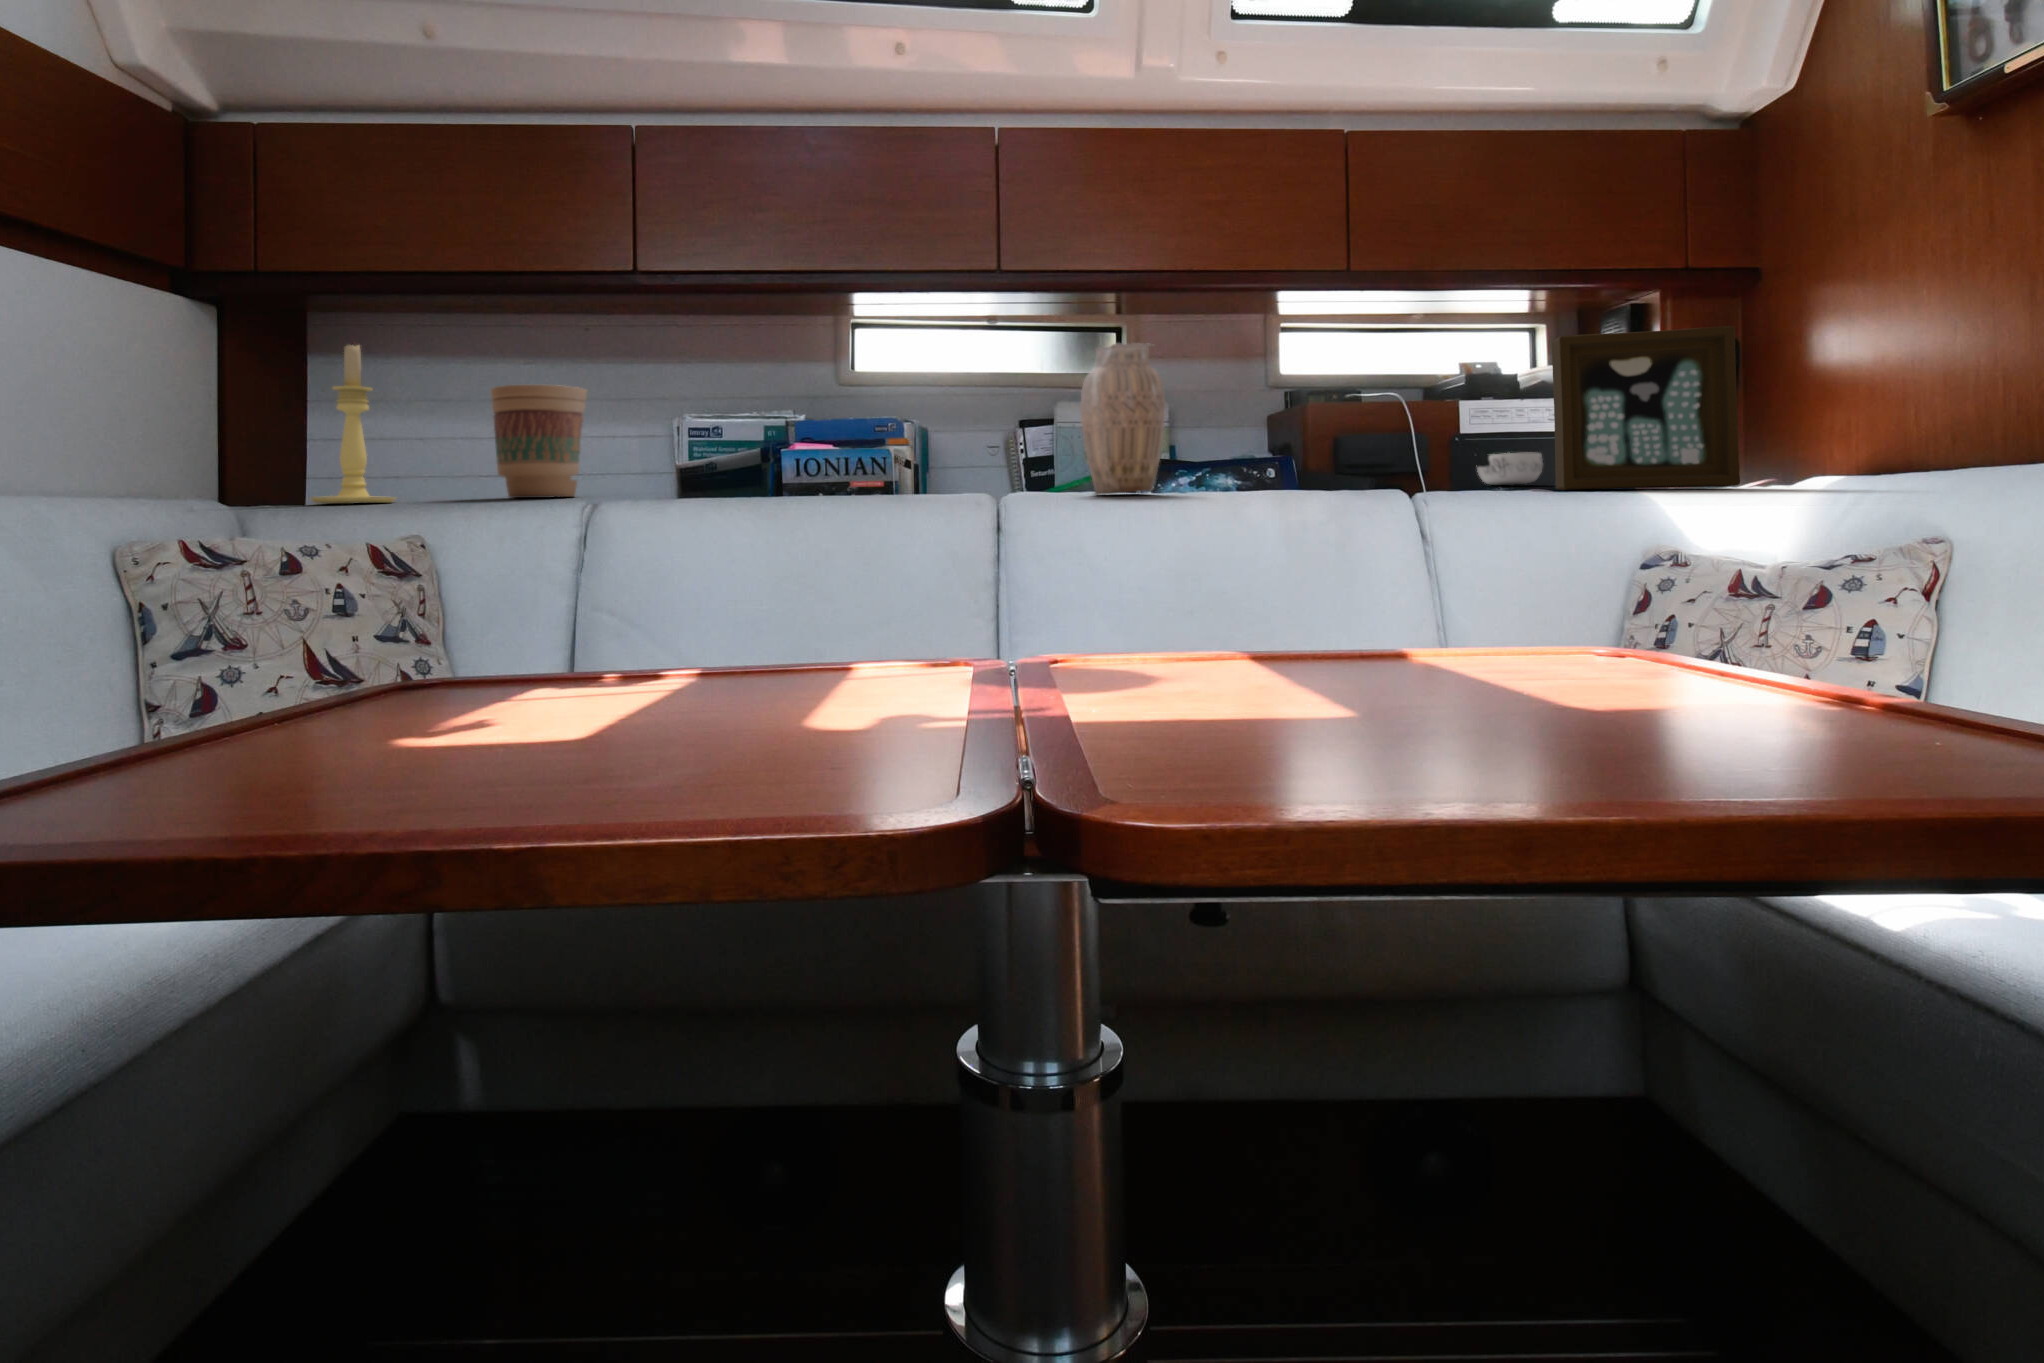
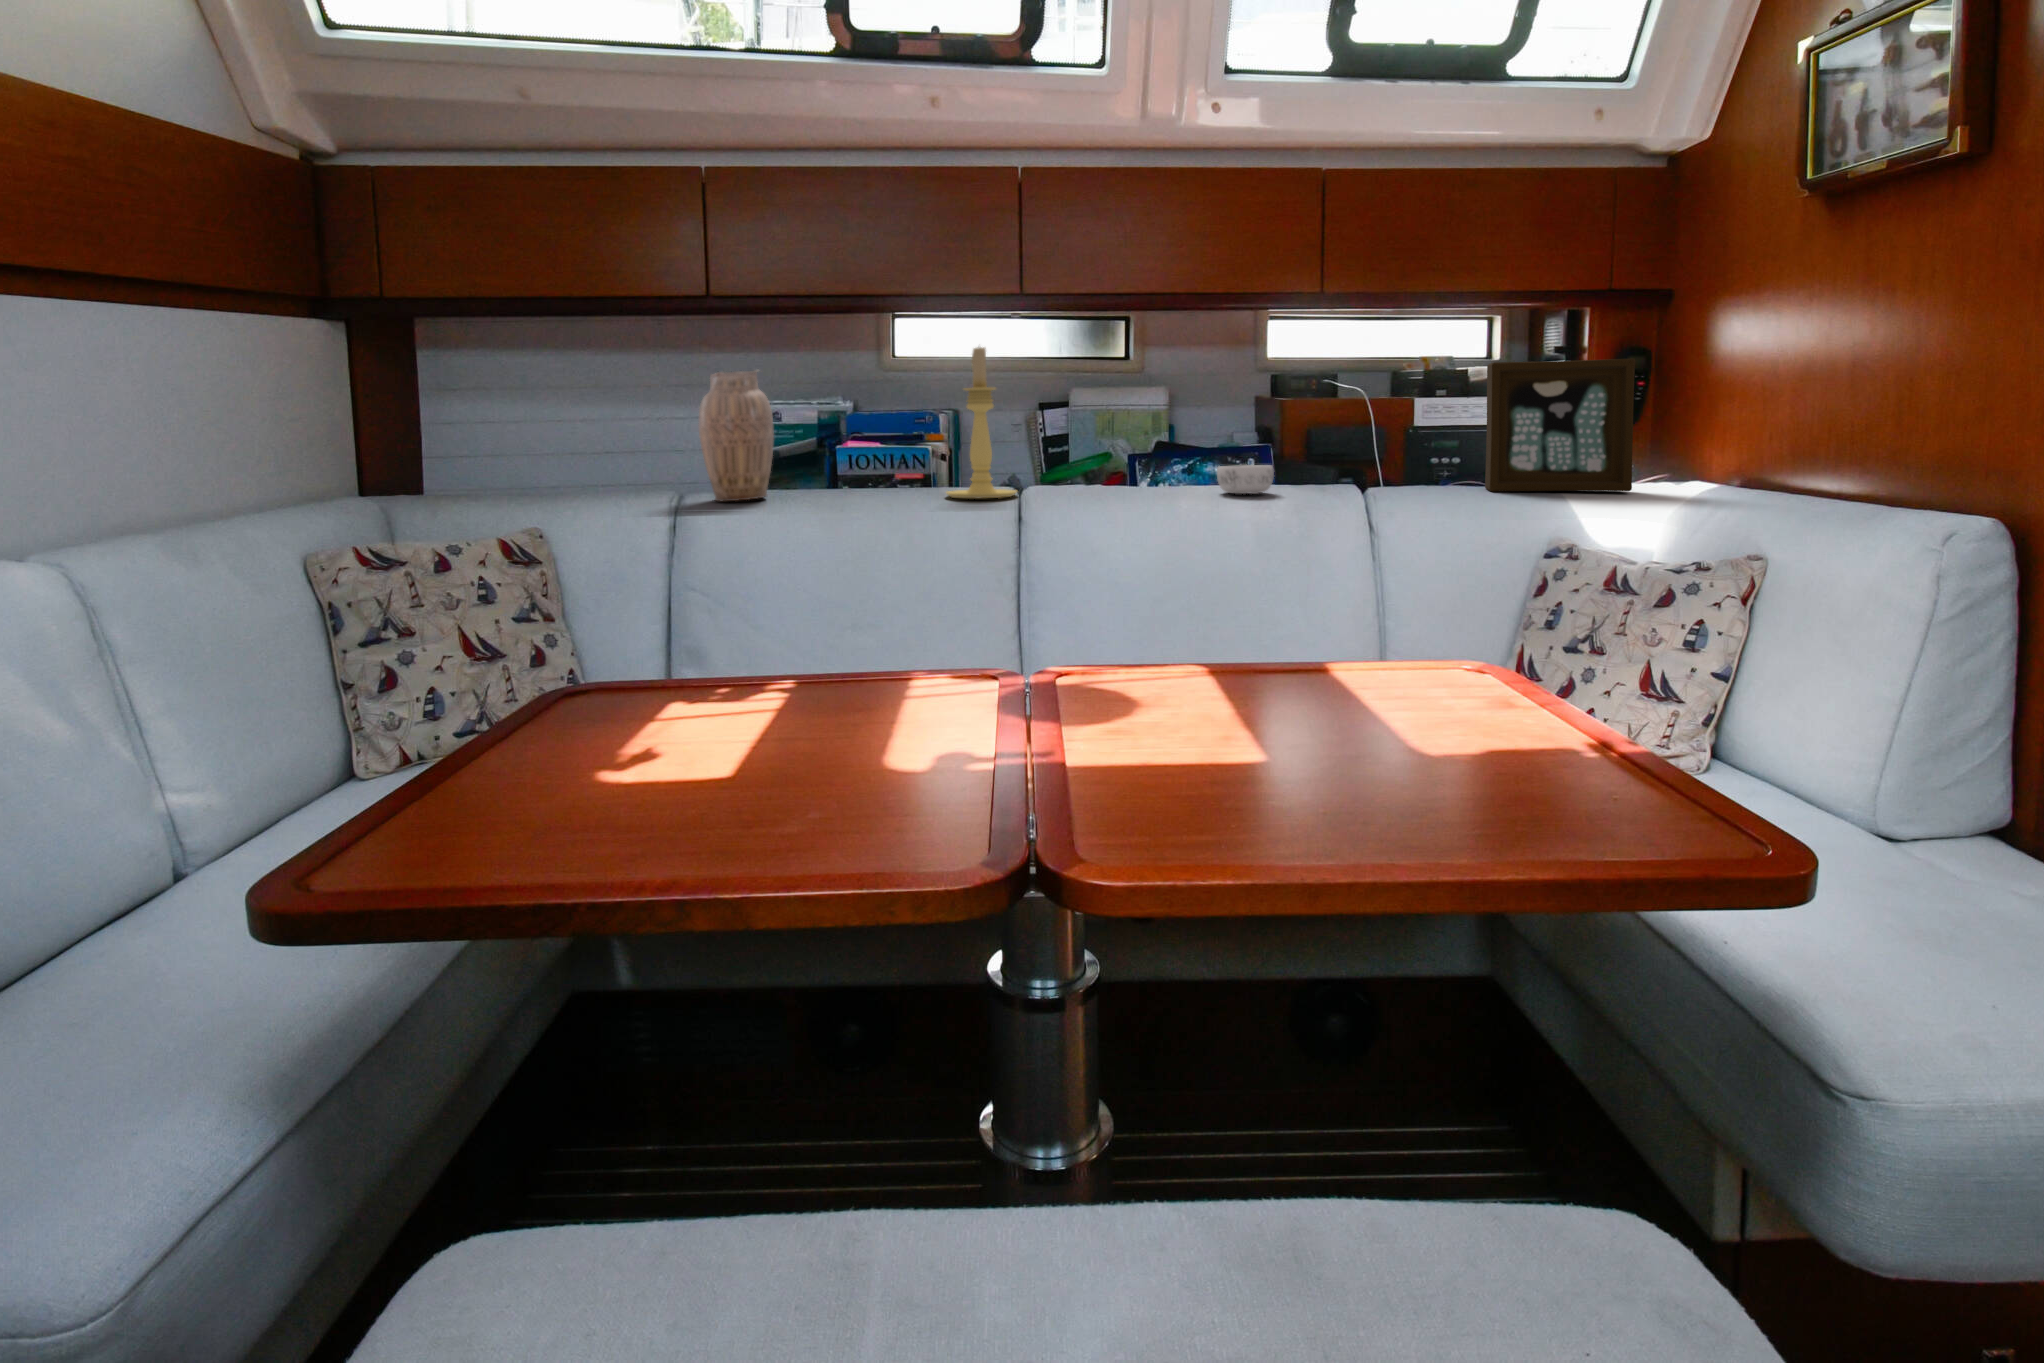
vase: present [1080,343,1165,495] -> present [699,370,774,501]
candle holder: present [310,345,396,504] -> present [946,347,1017,498]
flower pot: present [491,385,588,498] -> none [582,386,668,481]
decorative bowl: present [1477,453,1543,485] -> present [1217,465,1274,494]

